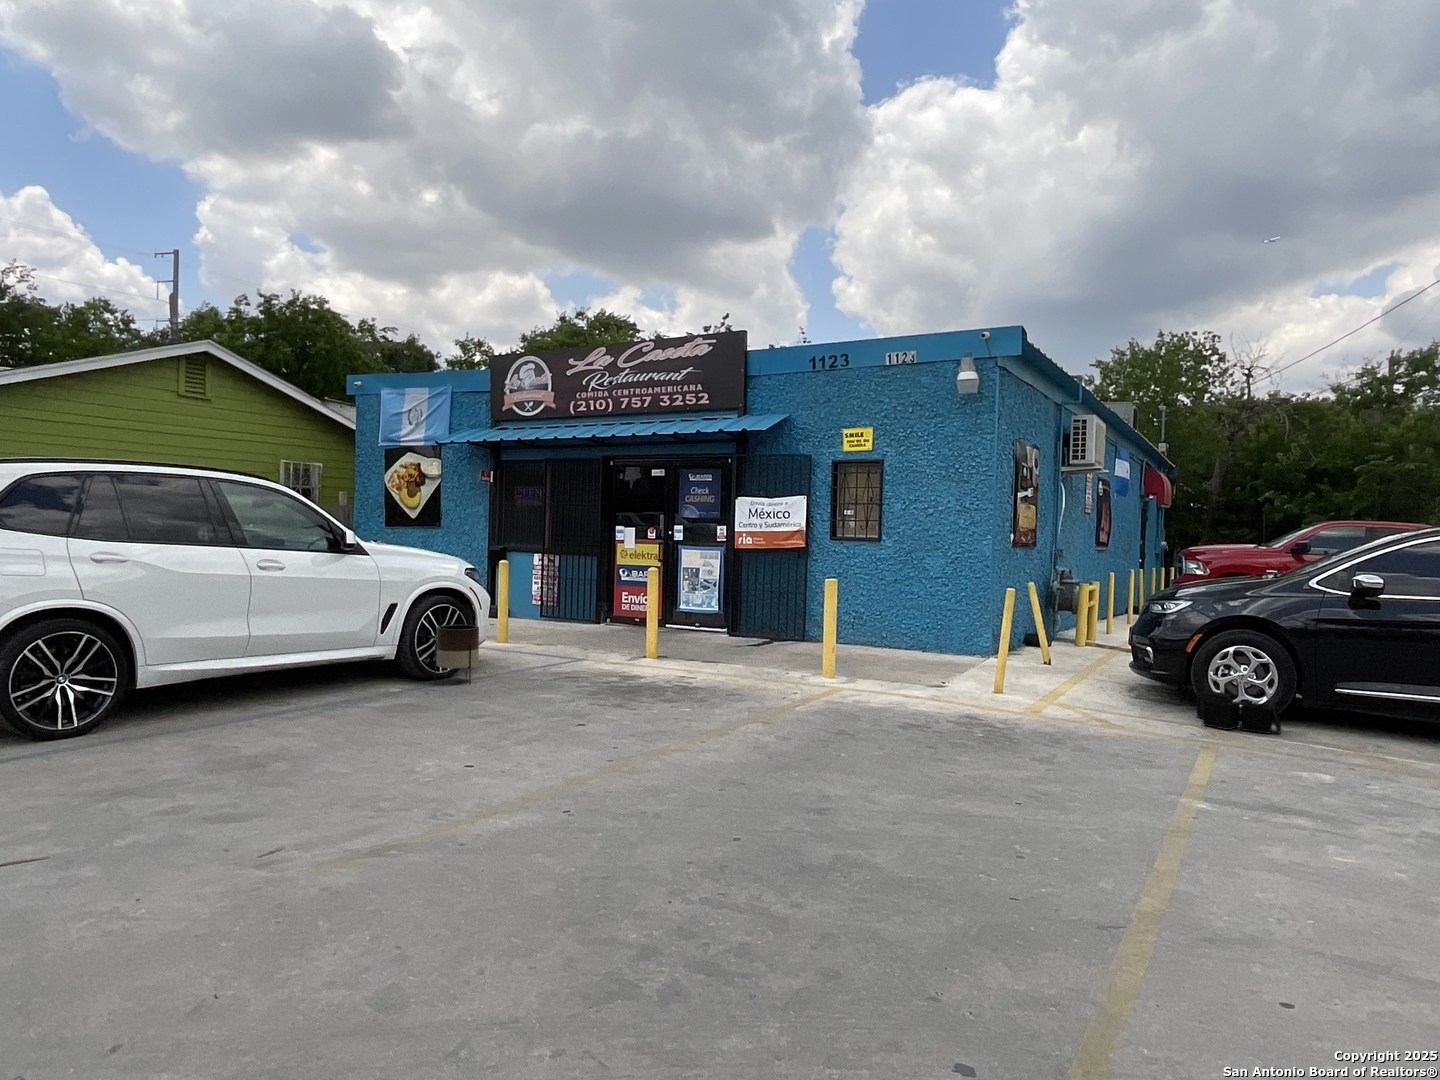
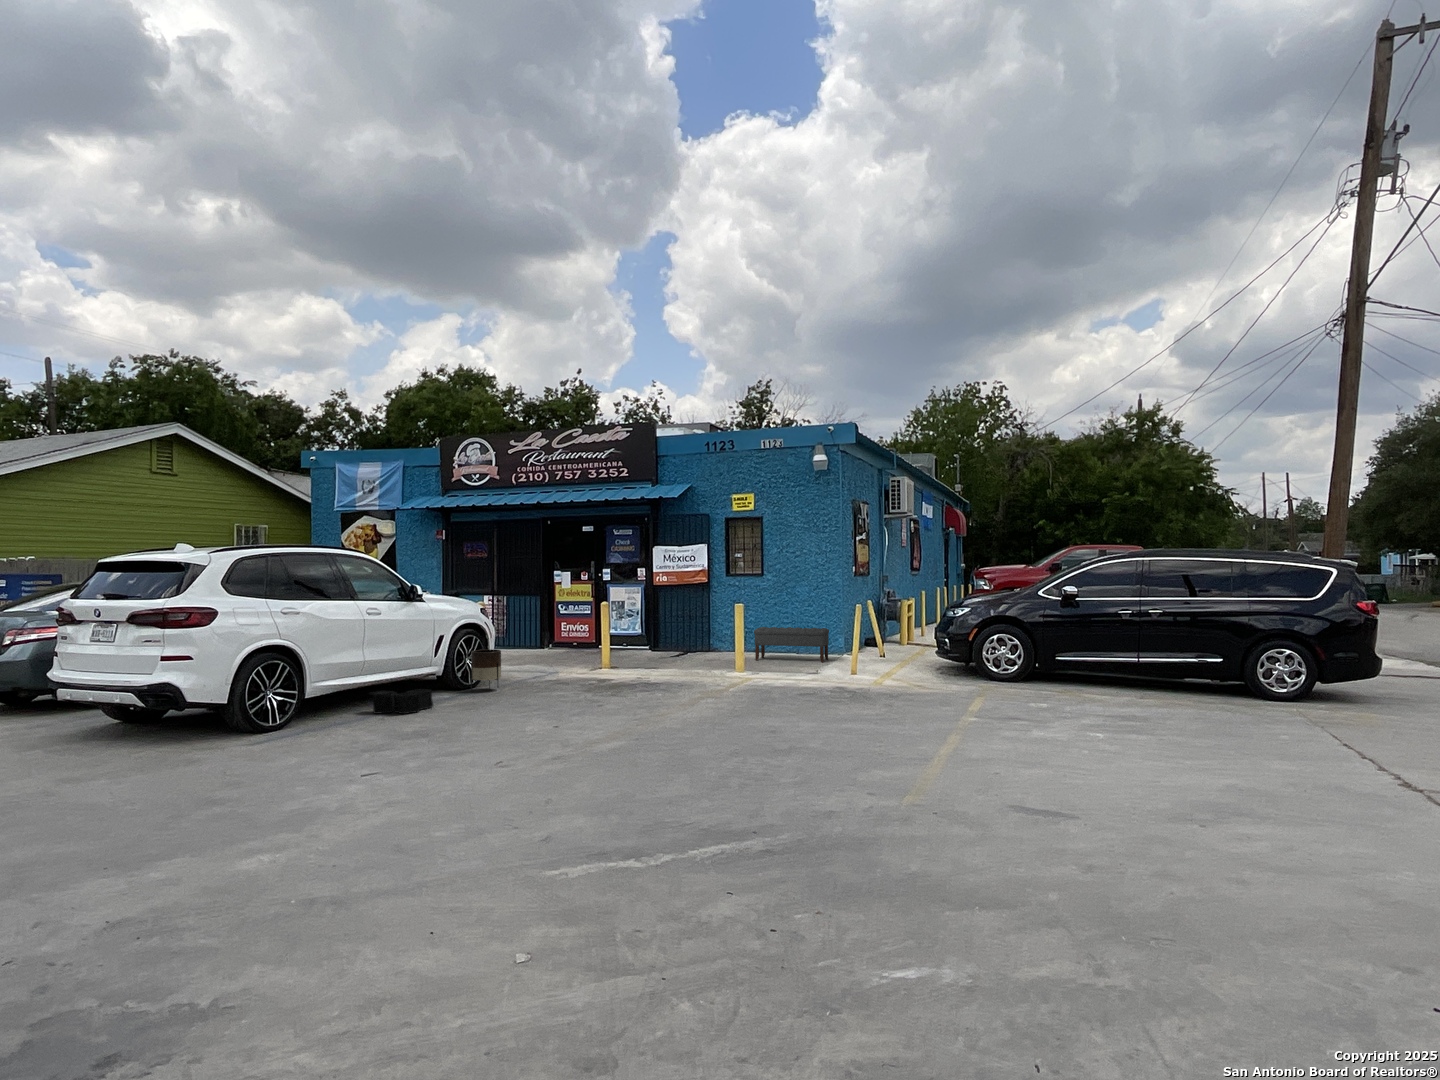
bench: none [861,611,968,666] -> present [754,627,829,662]
storage bin: present [1197,691,1282,734] -> present [369,689,433,714]

